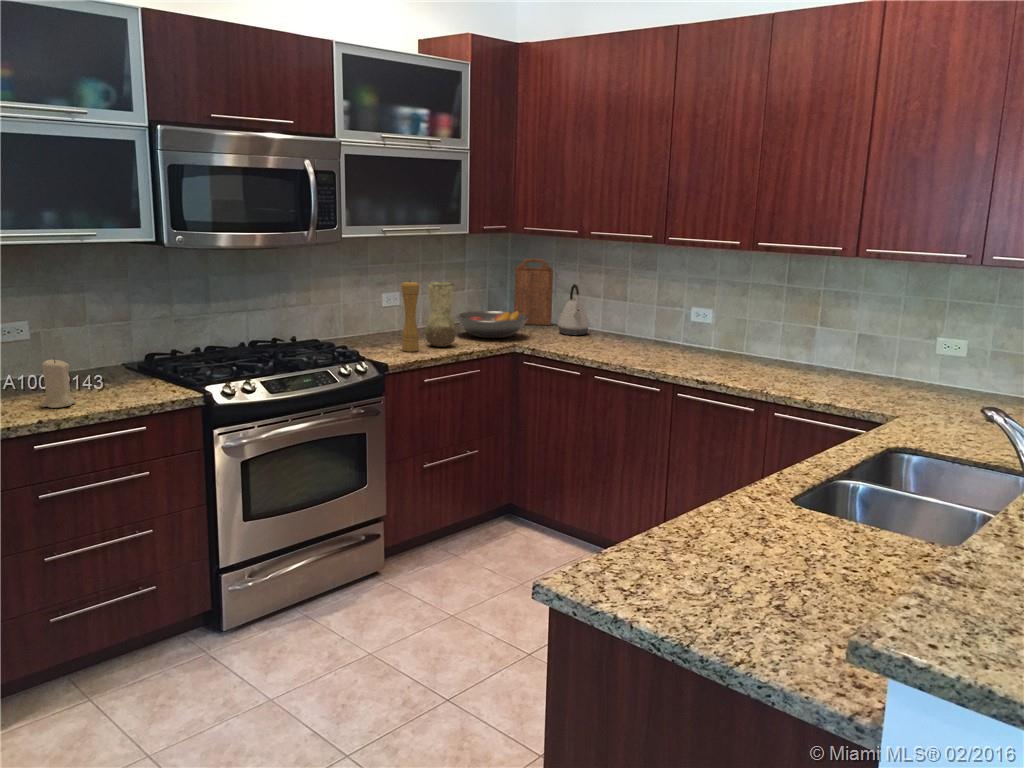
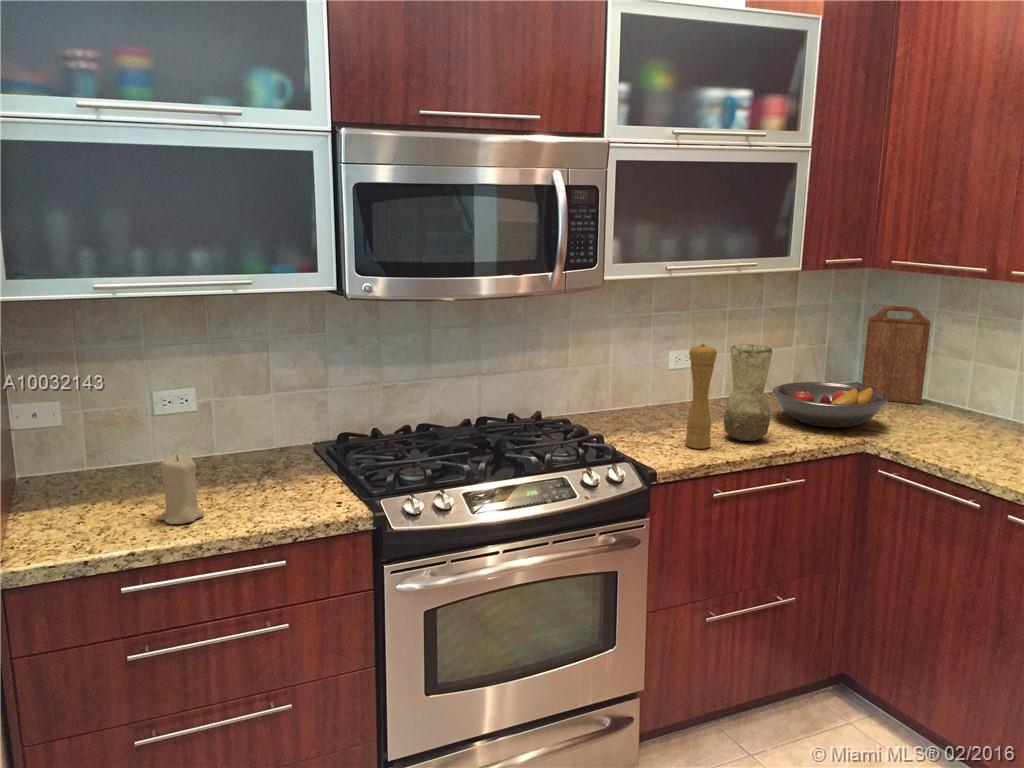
kettle: present [558,284,589,335] -> none [935,349,991,429]

